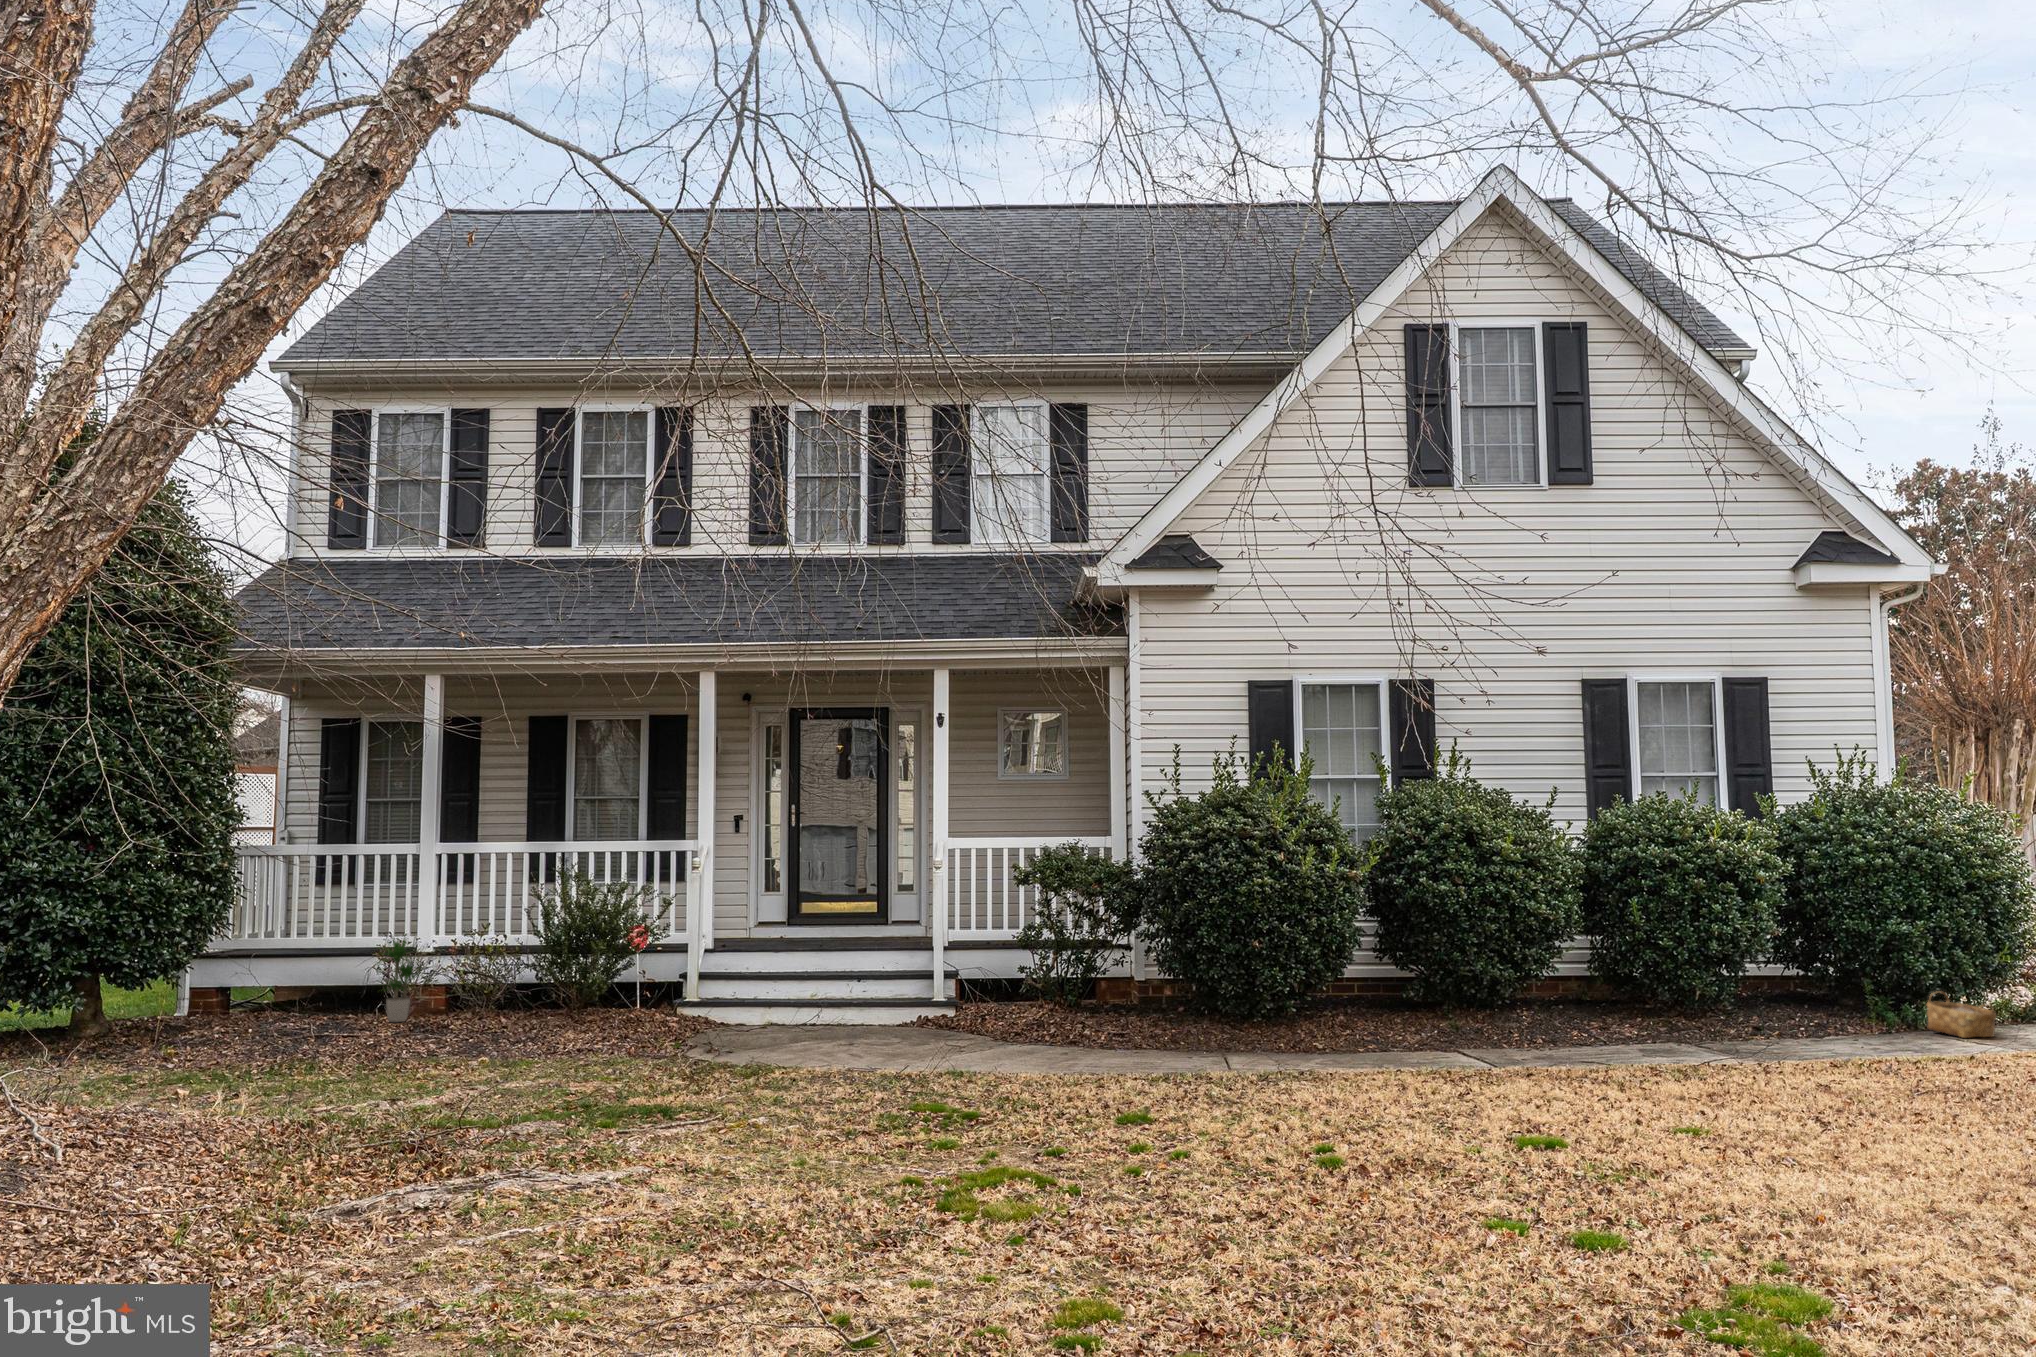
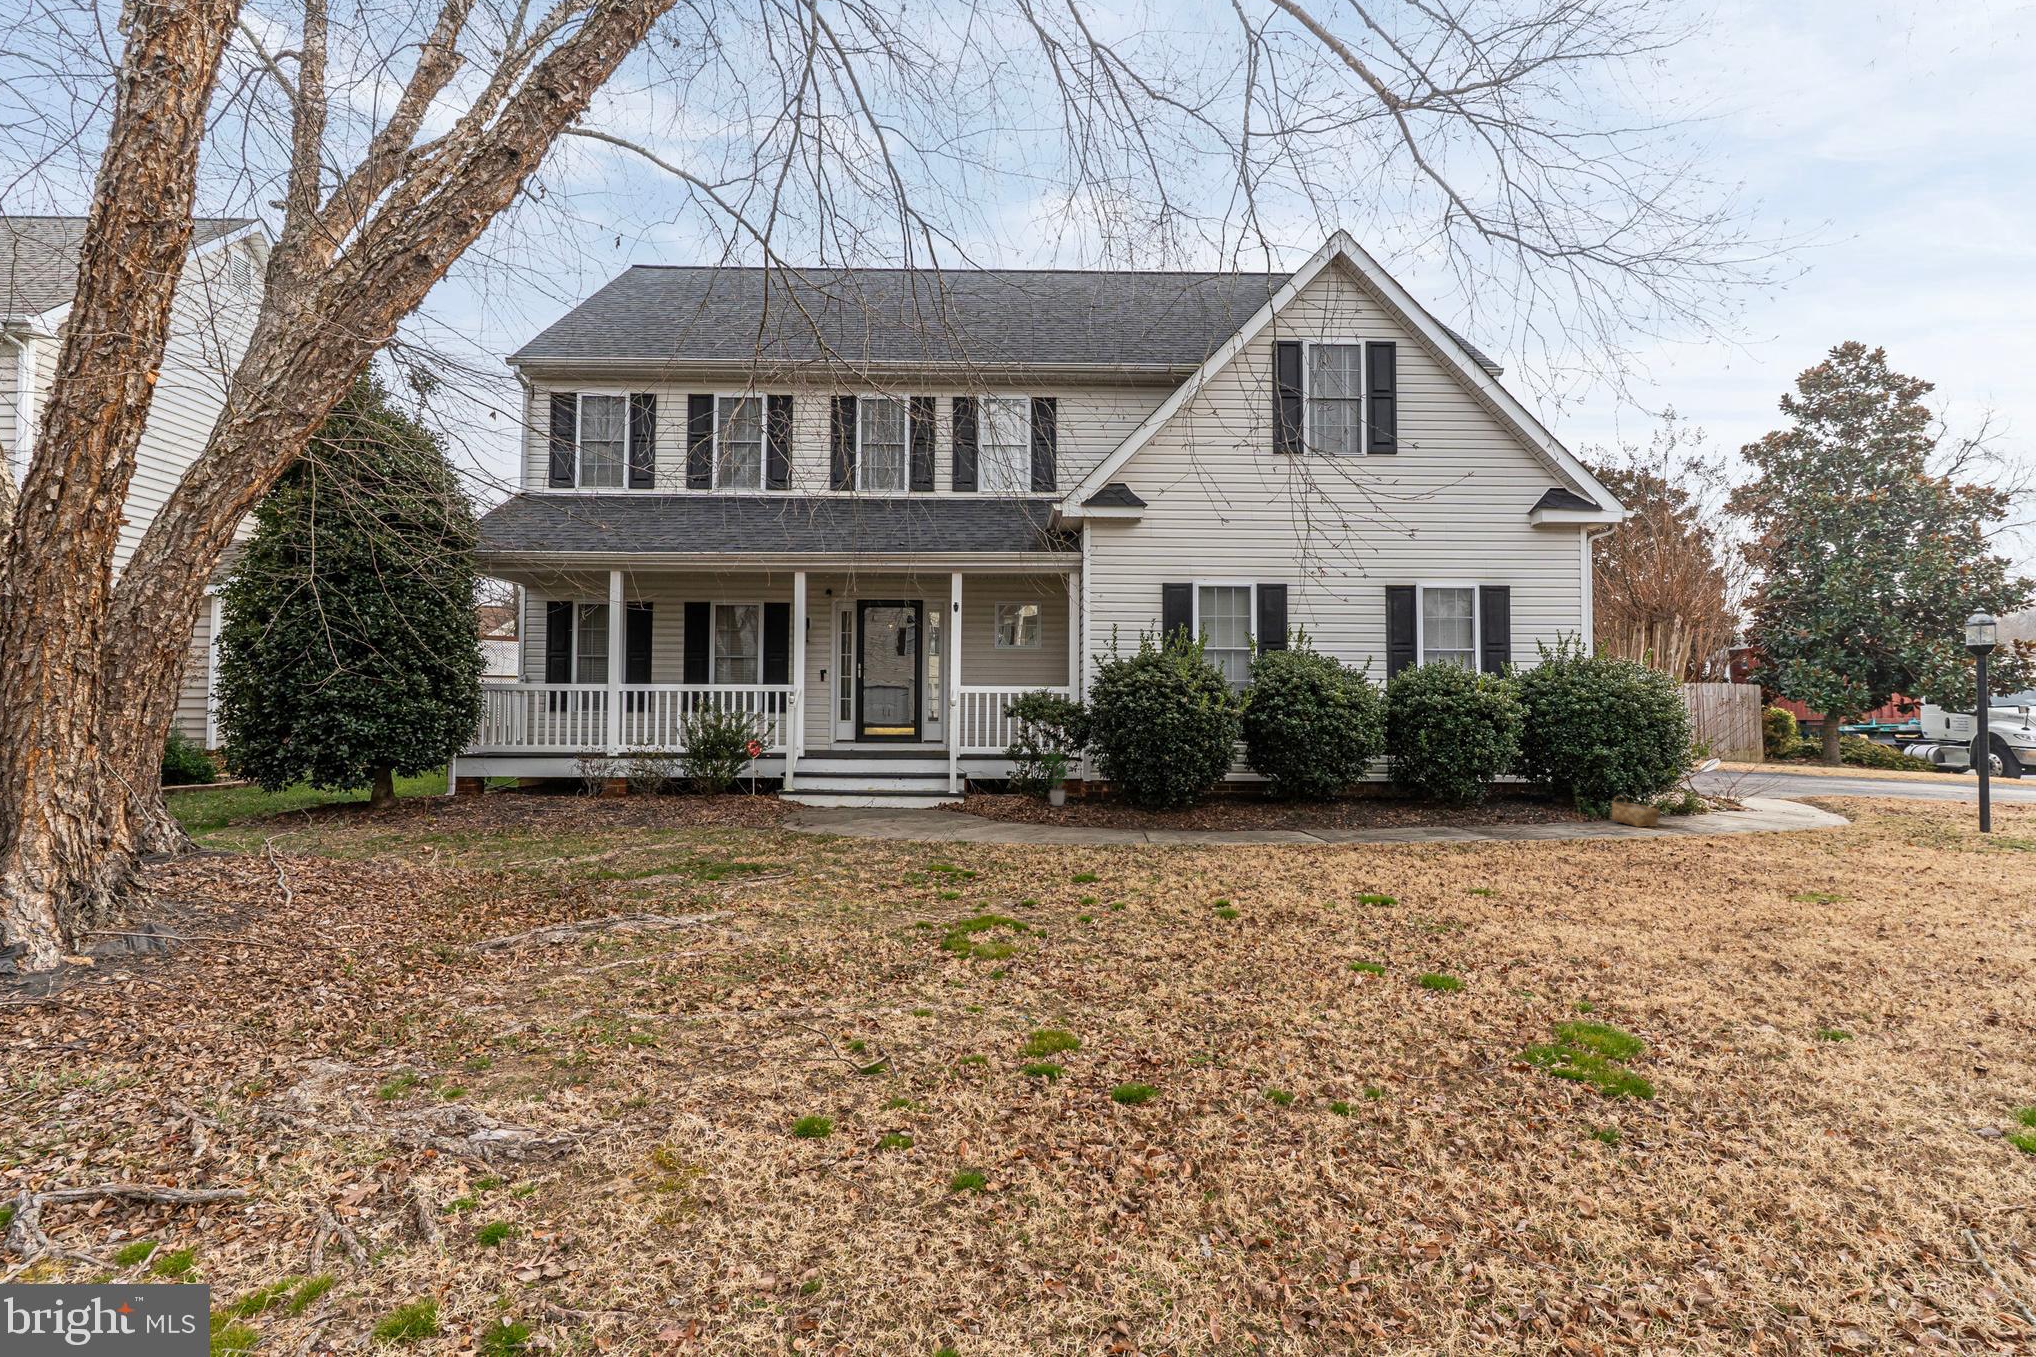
potted plant: present [382,934,418,1022] -> present [1048,751,1068,806]

